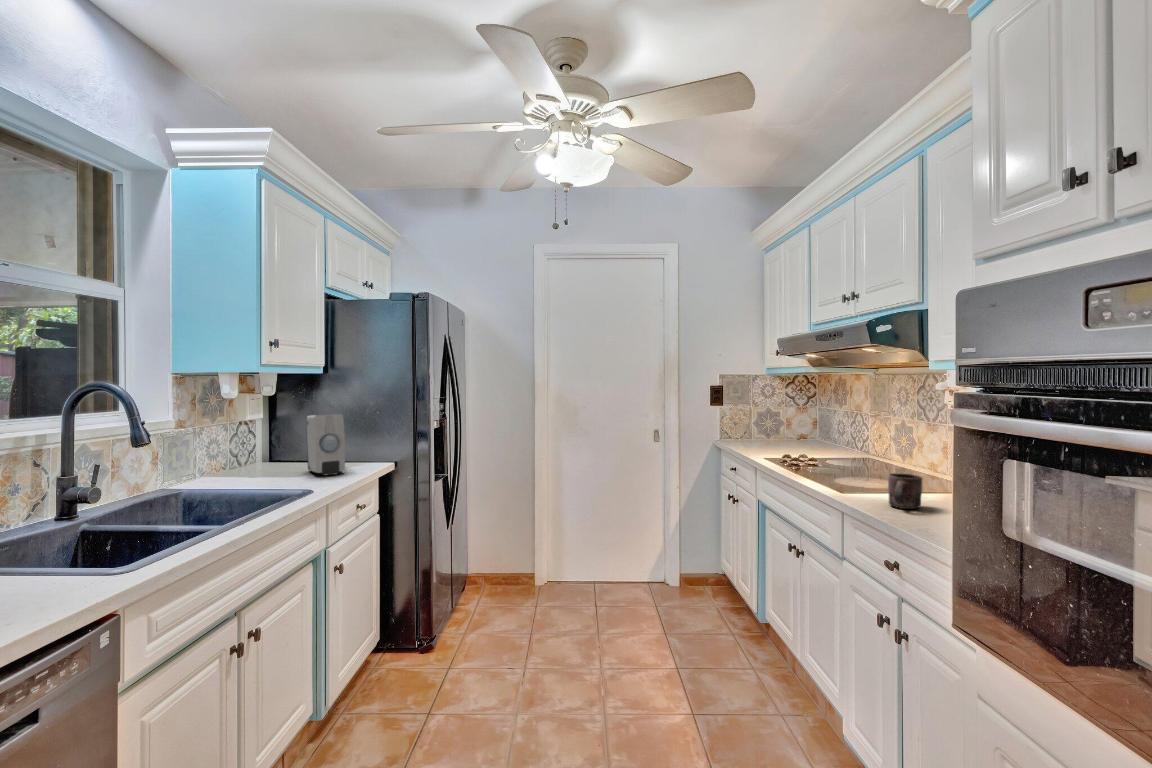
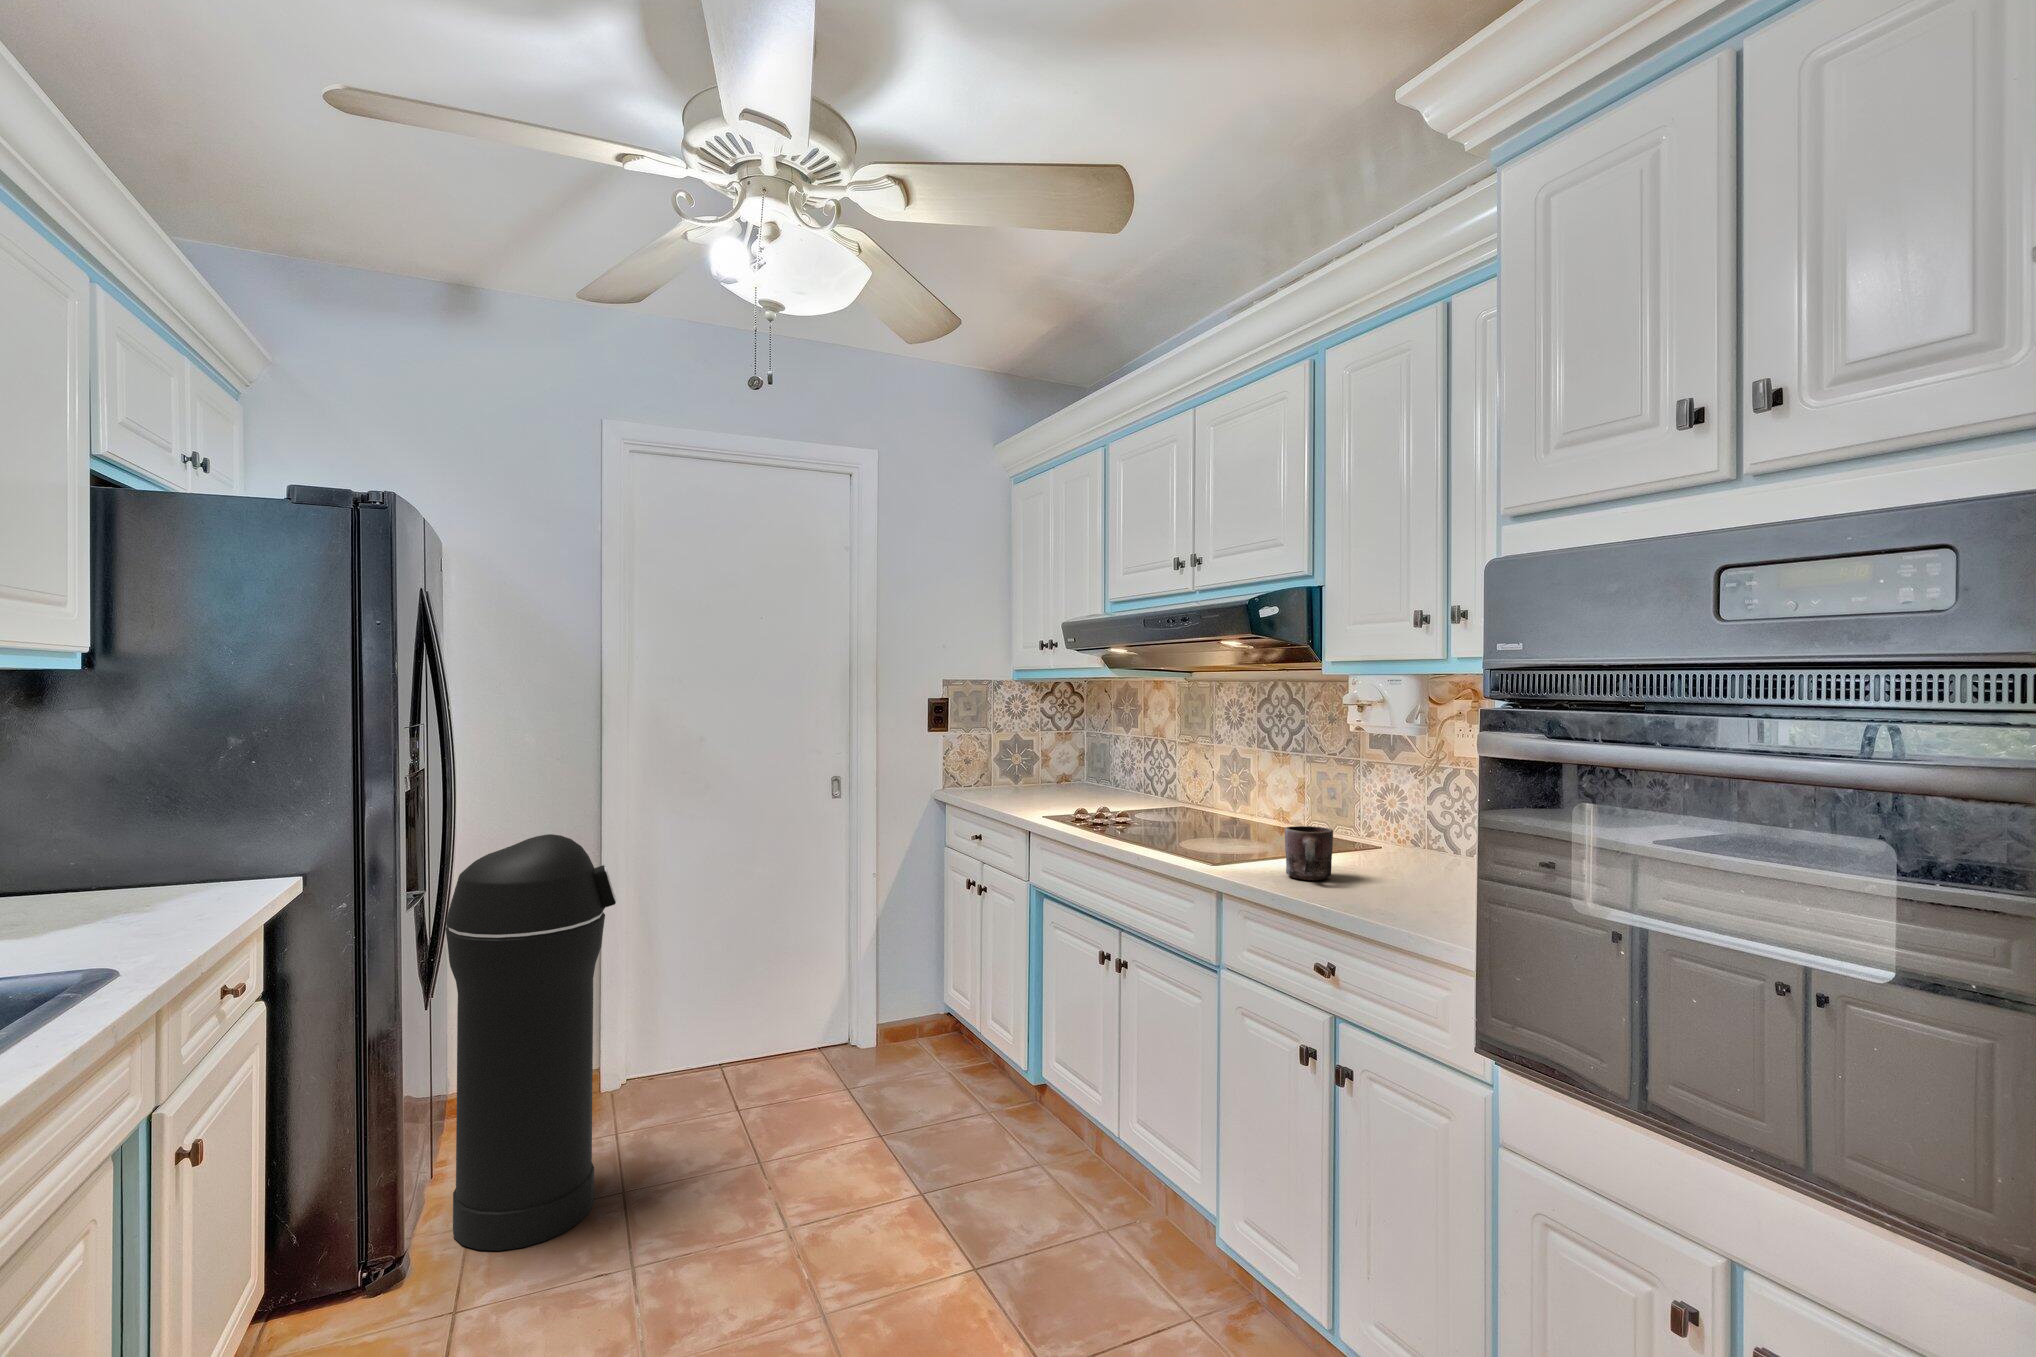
soap dispenser: present [306,414,345,476] -> none [57,768,181,919]
trash can: none [452,452,527,648] -> present [445,834,616,1251]

